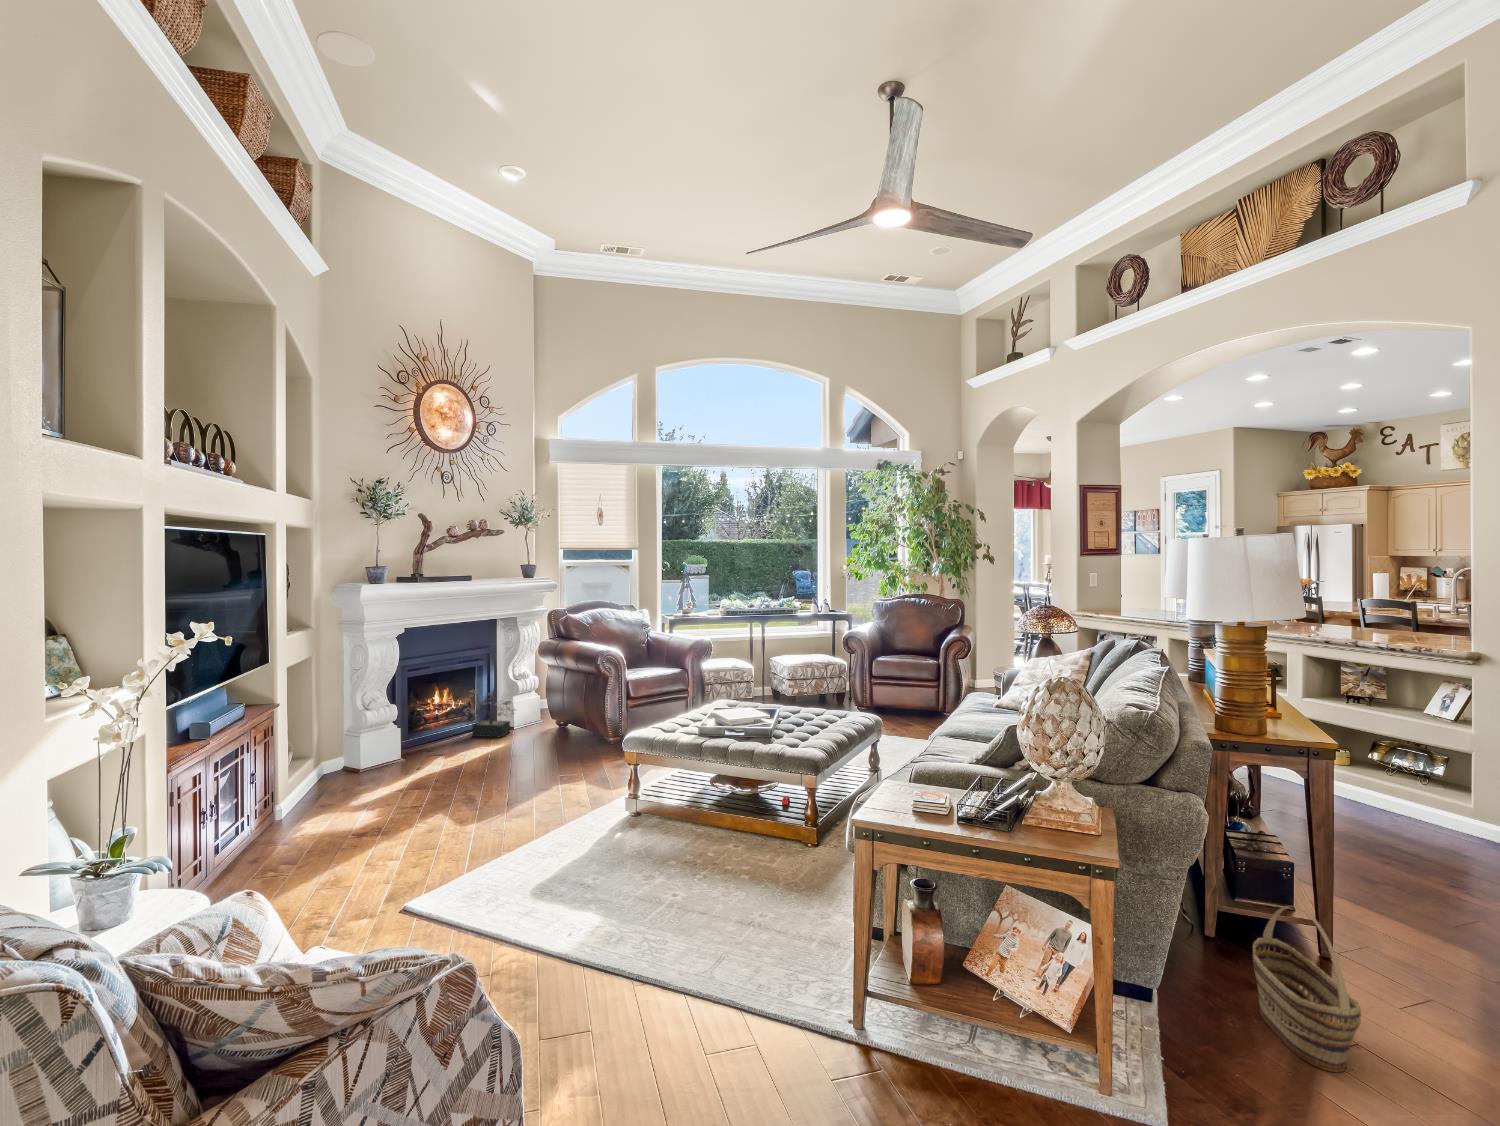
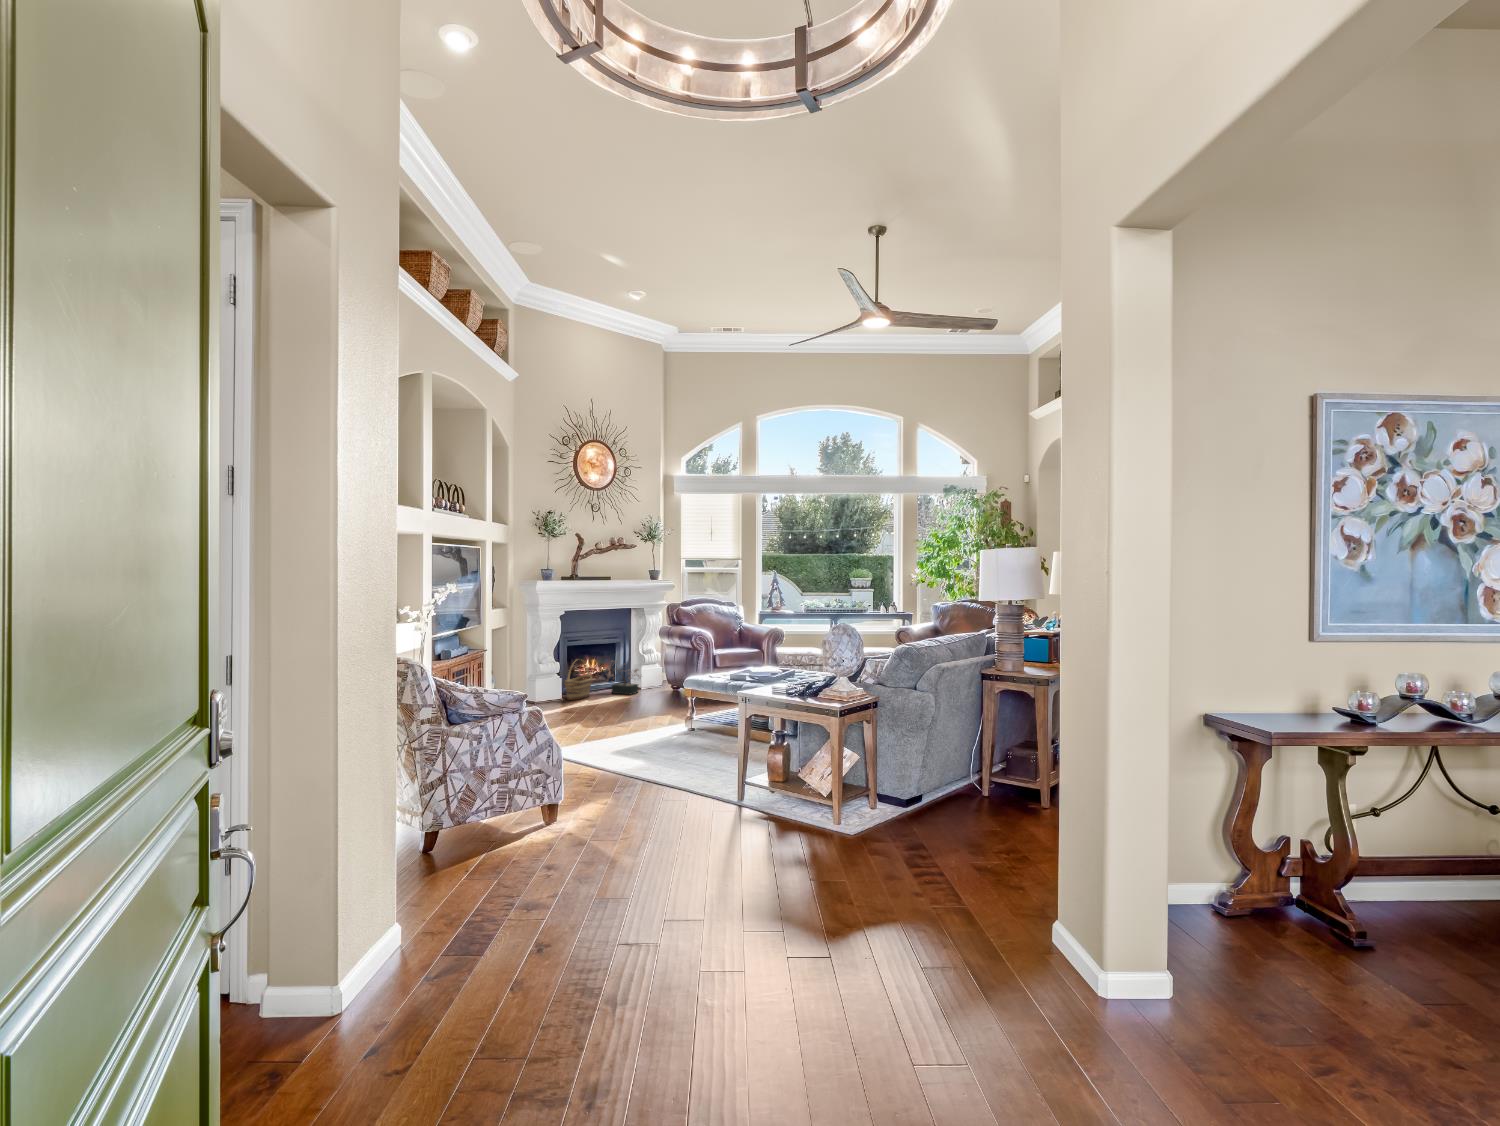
basket: present [1253,906,1361,1072] -> present [565,664,592,700]

